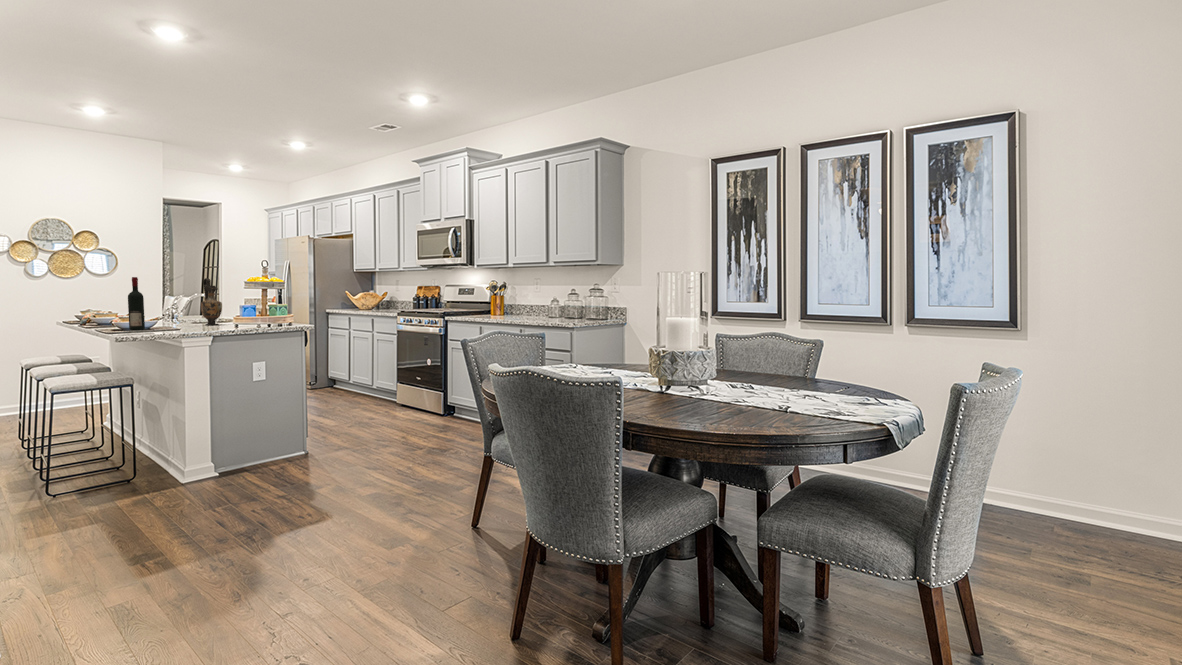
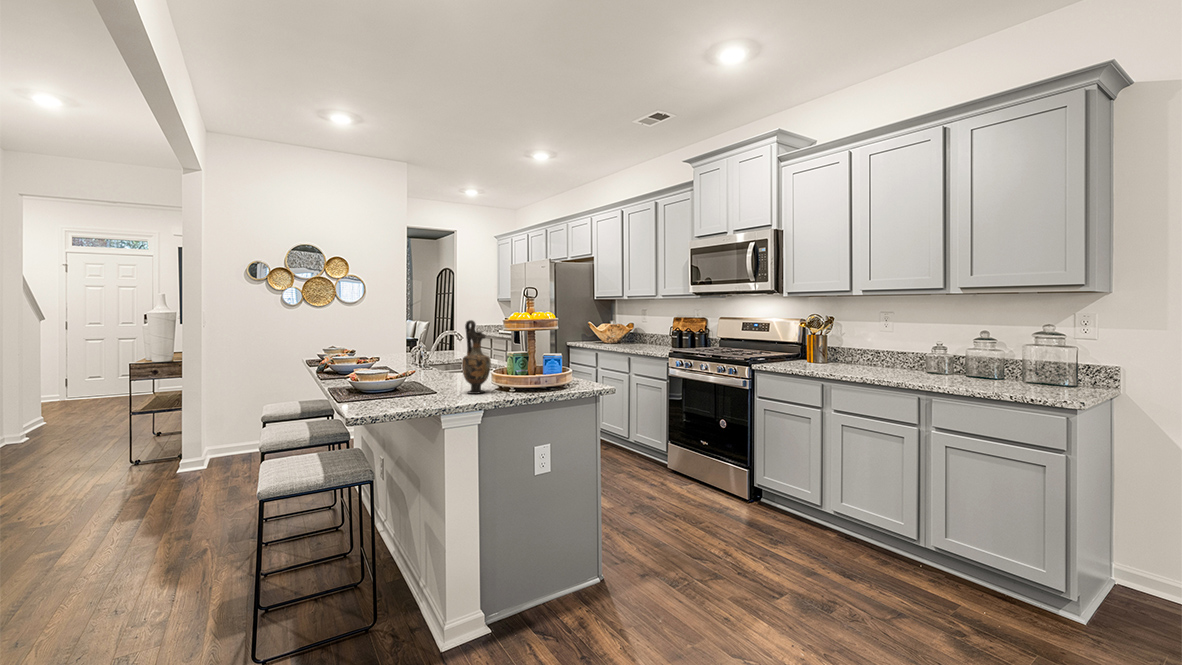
wine bottle: present [128,277,145,330] -> none [362,323,386,410]

